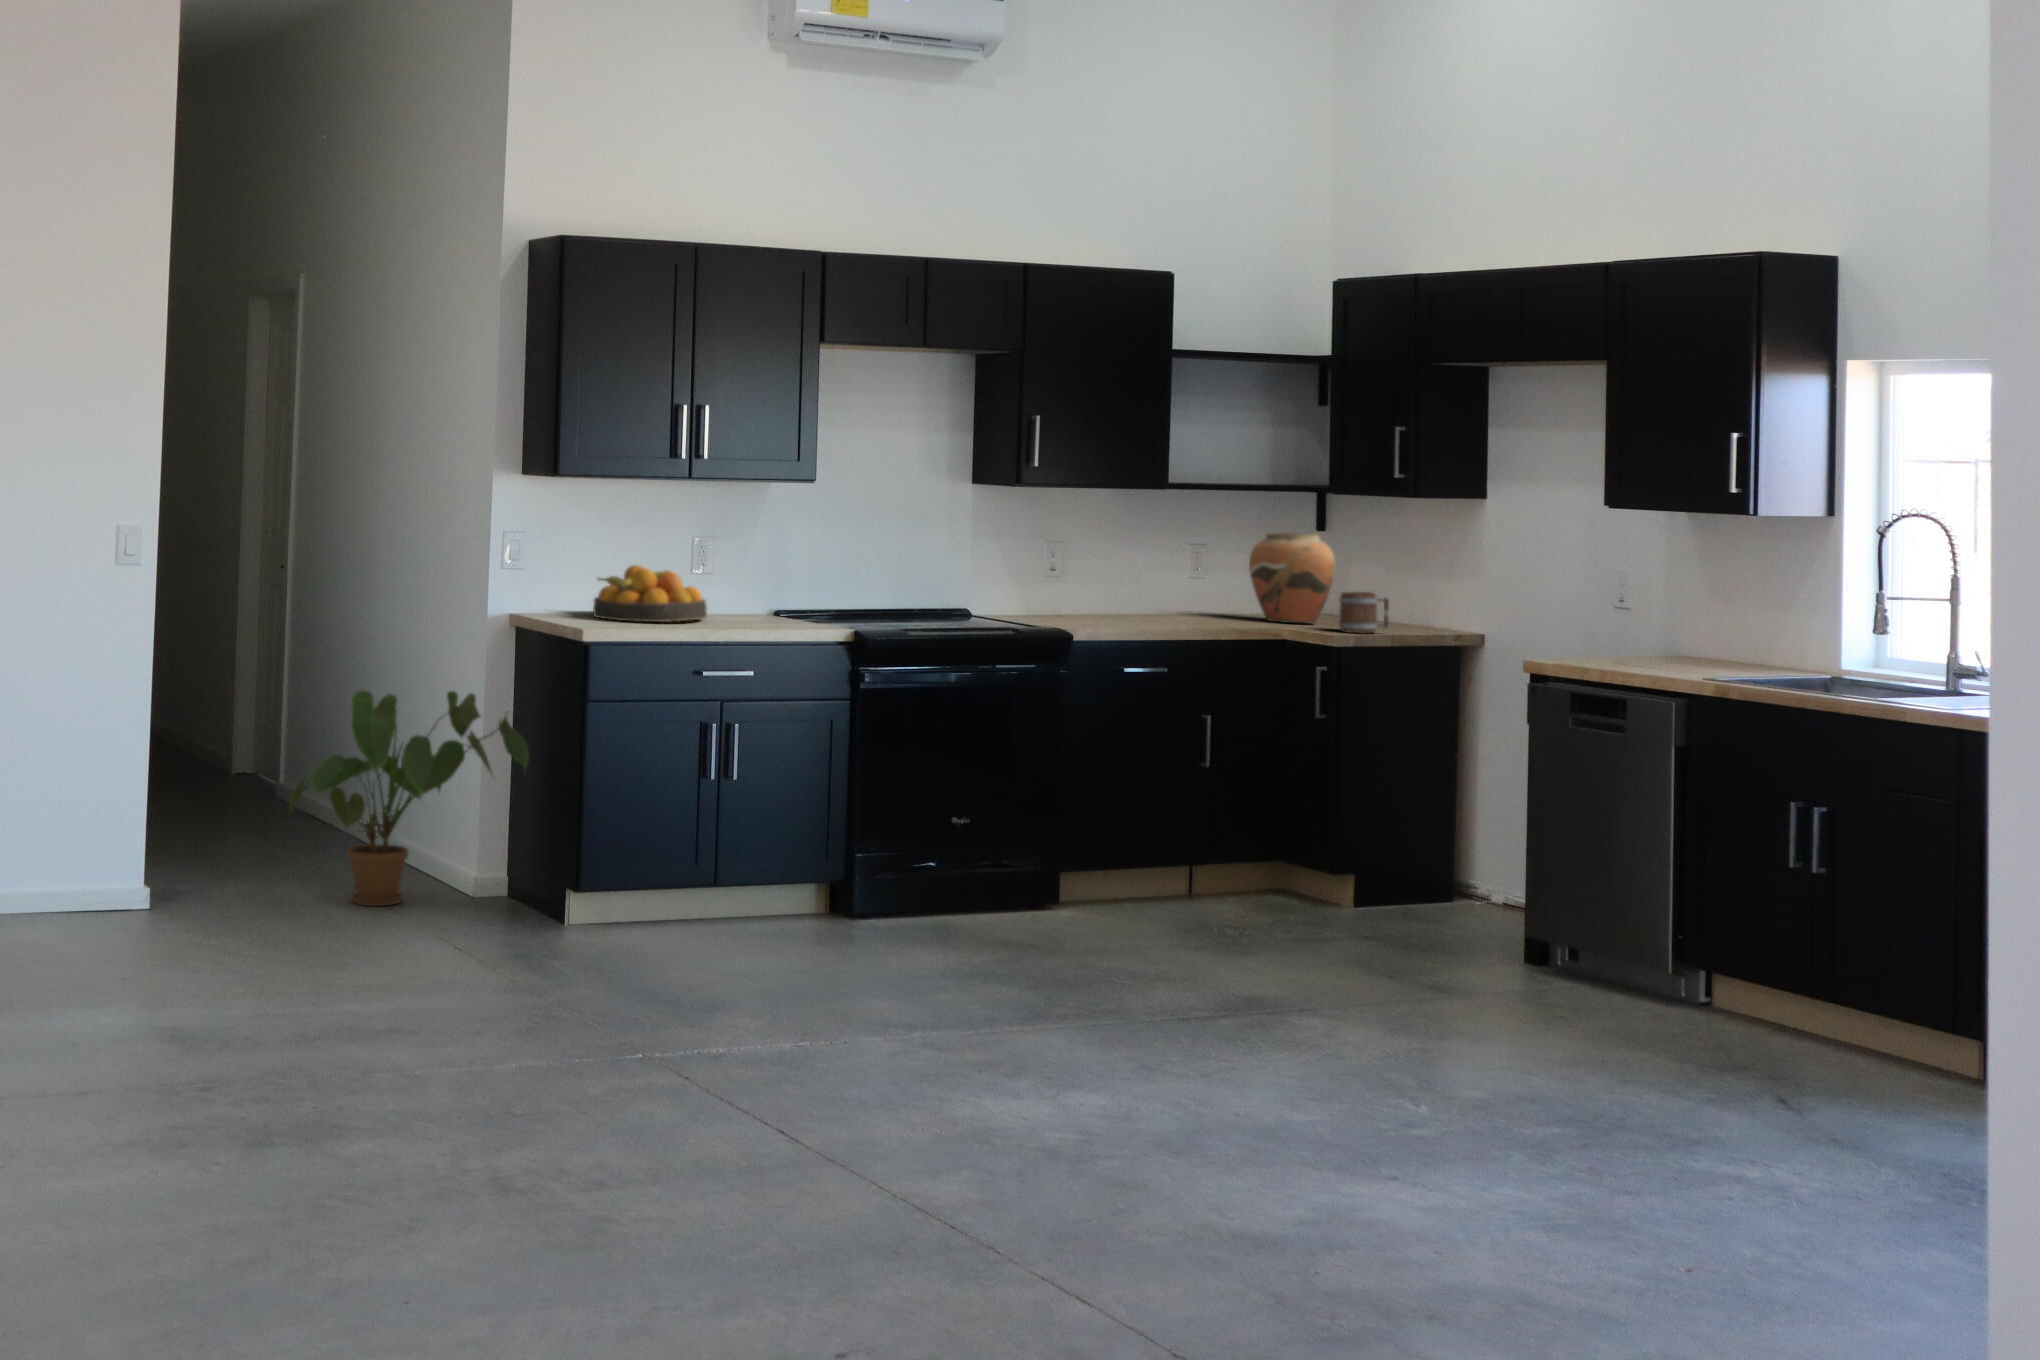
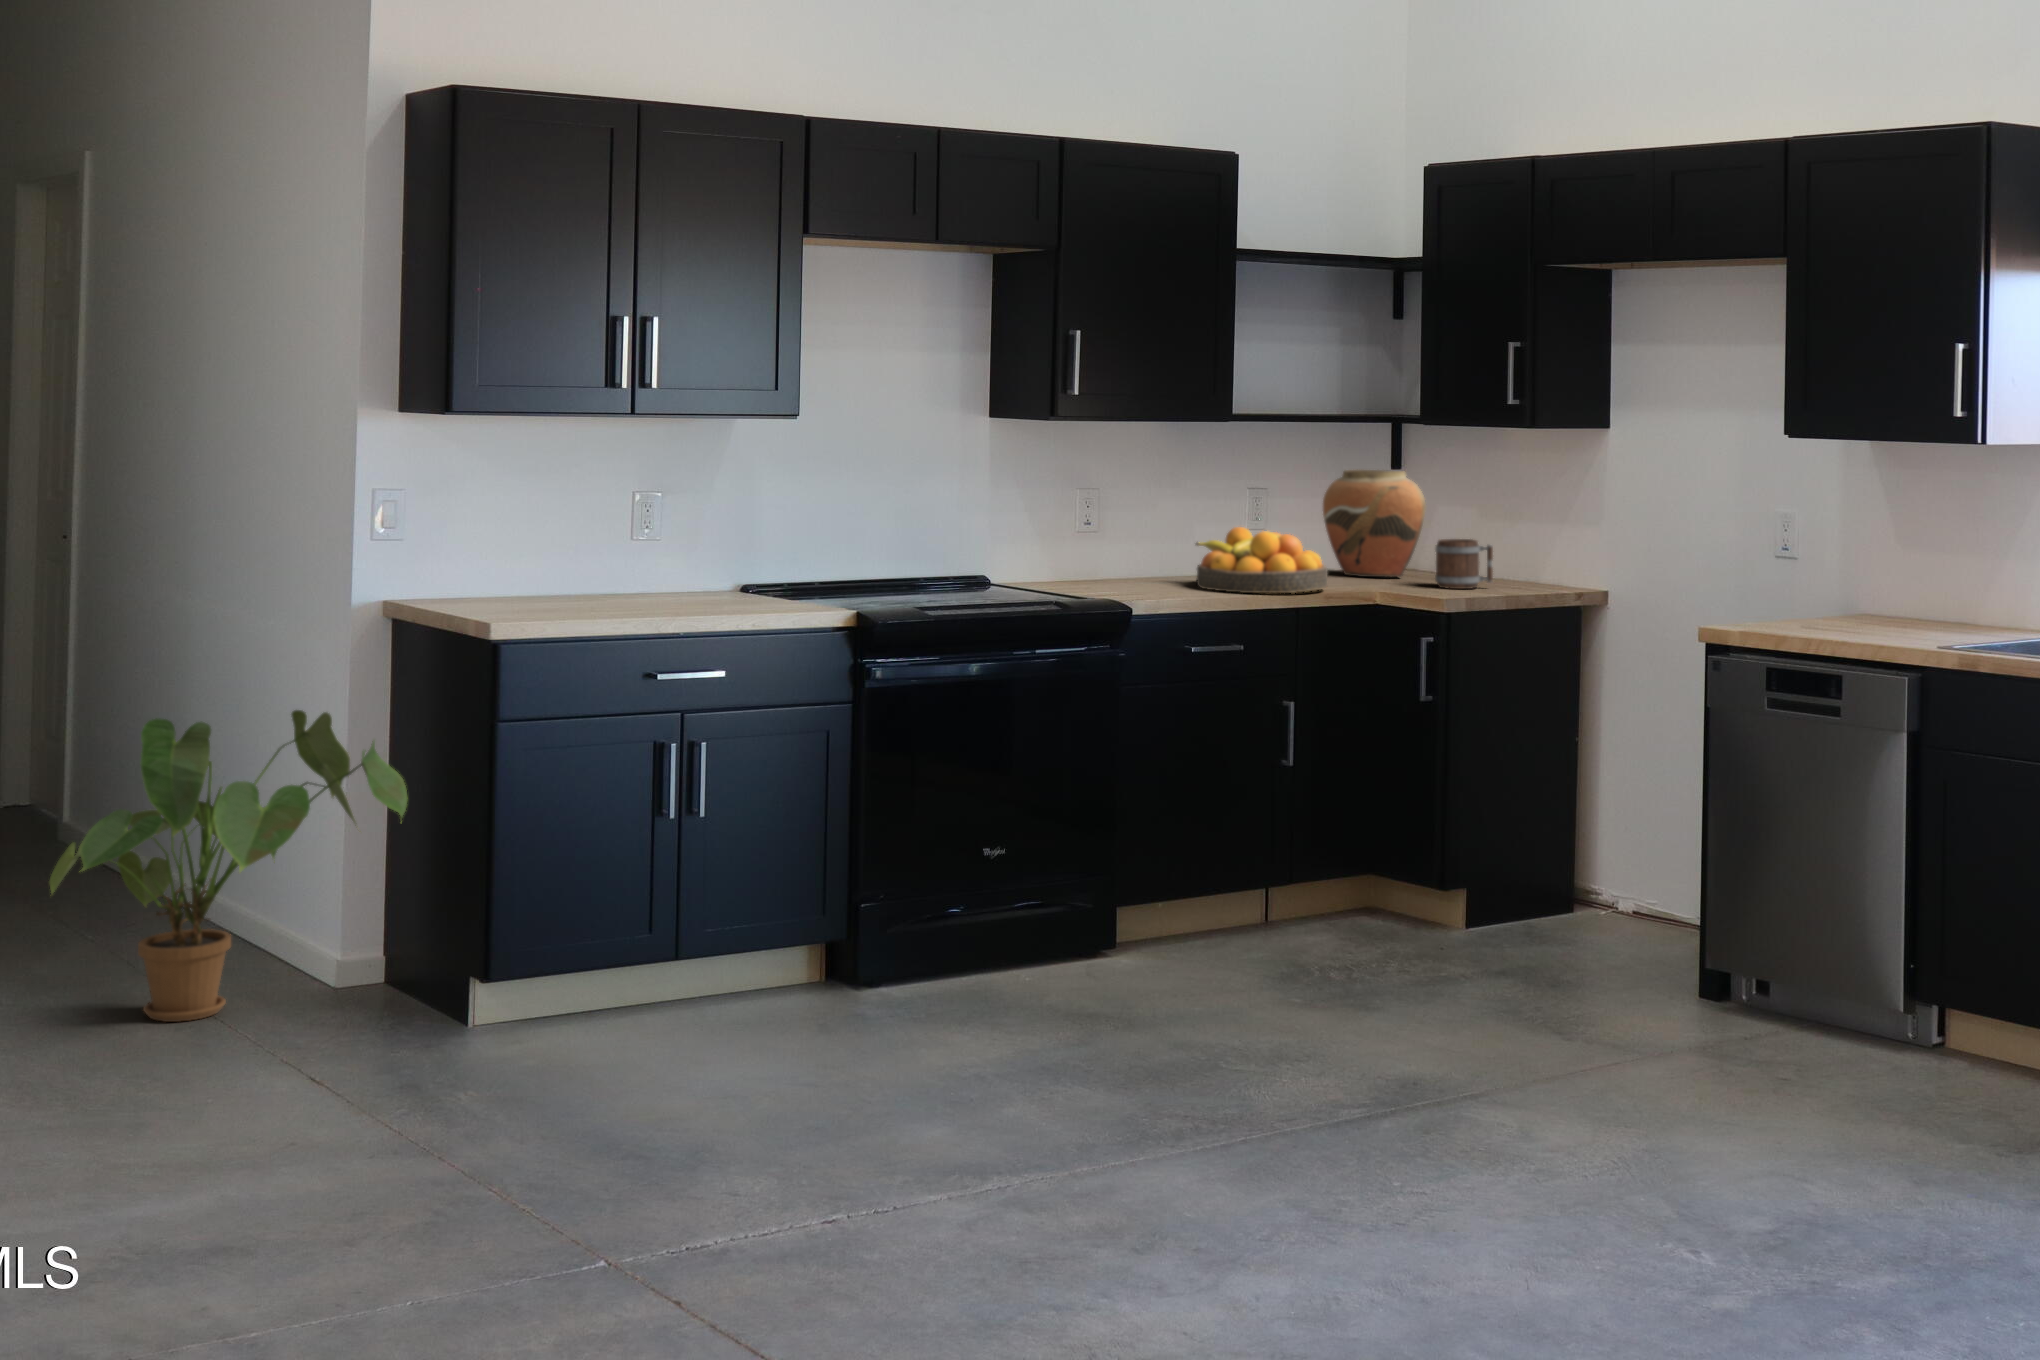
fruit bowl: present [593,565,707,622] -> present [1196,527,1328,593]

